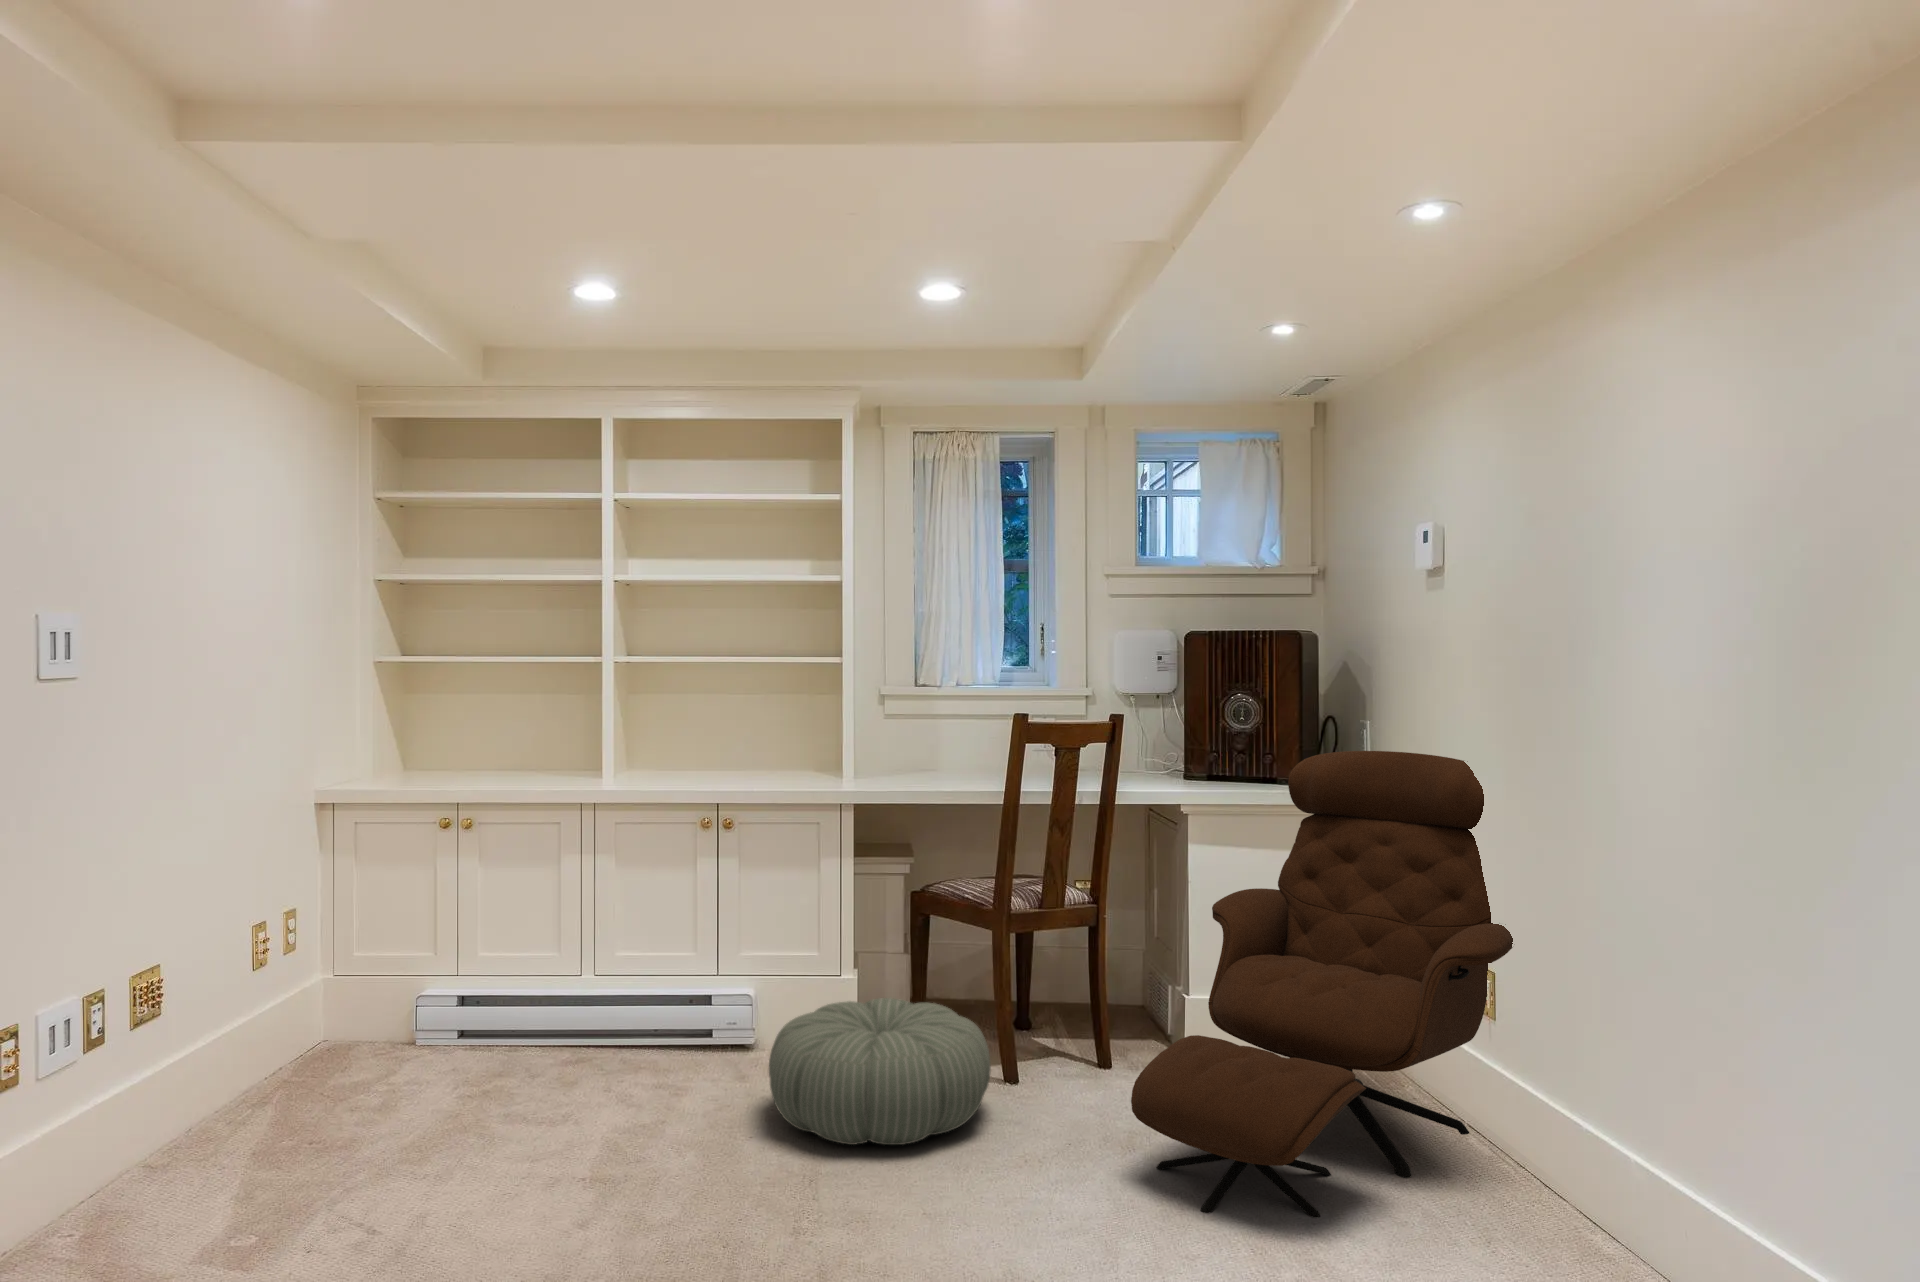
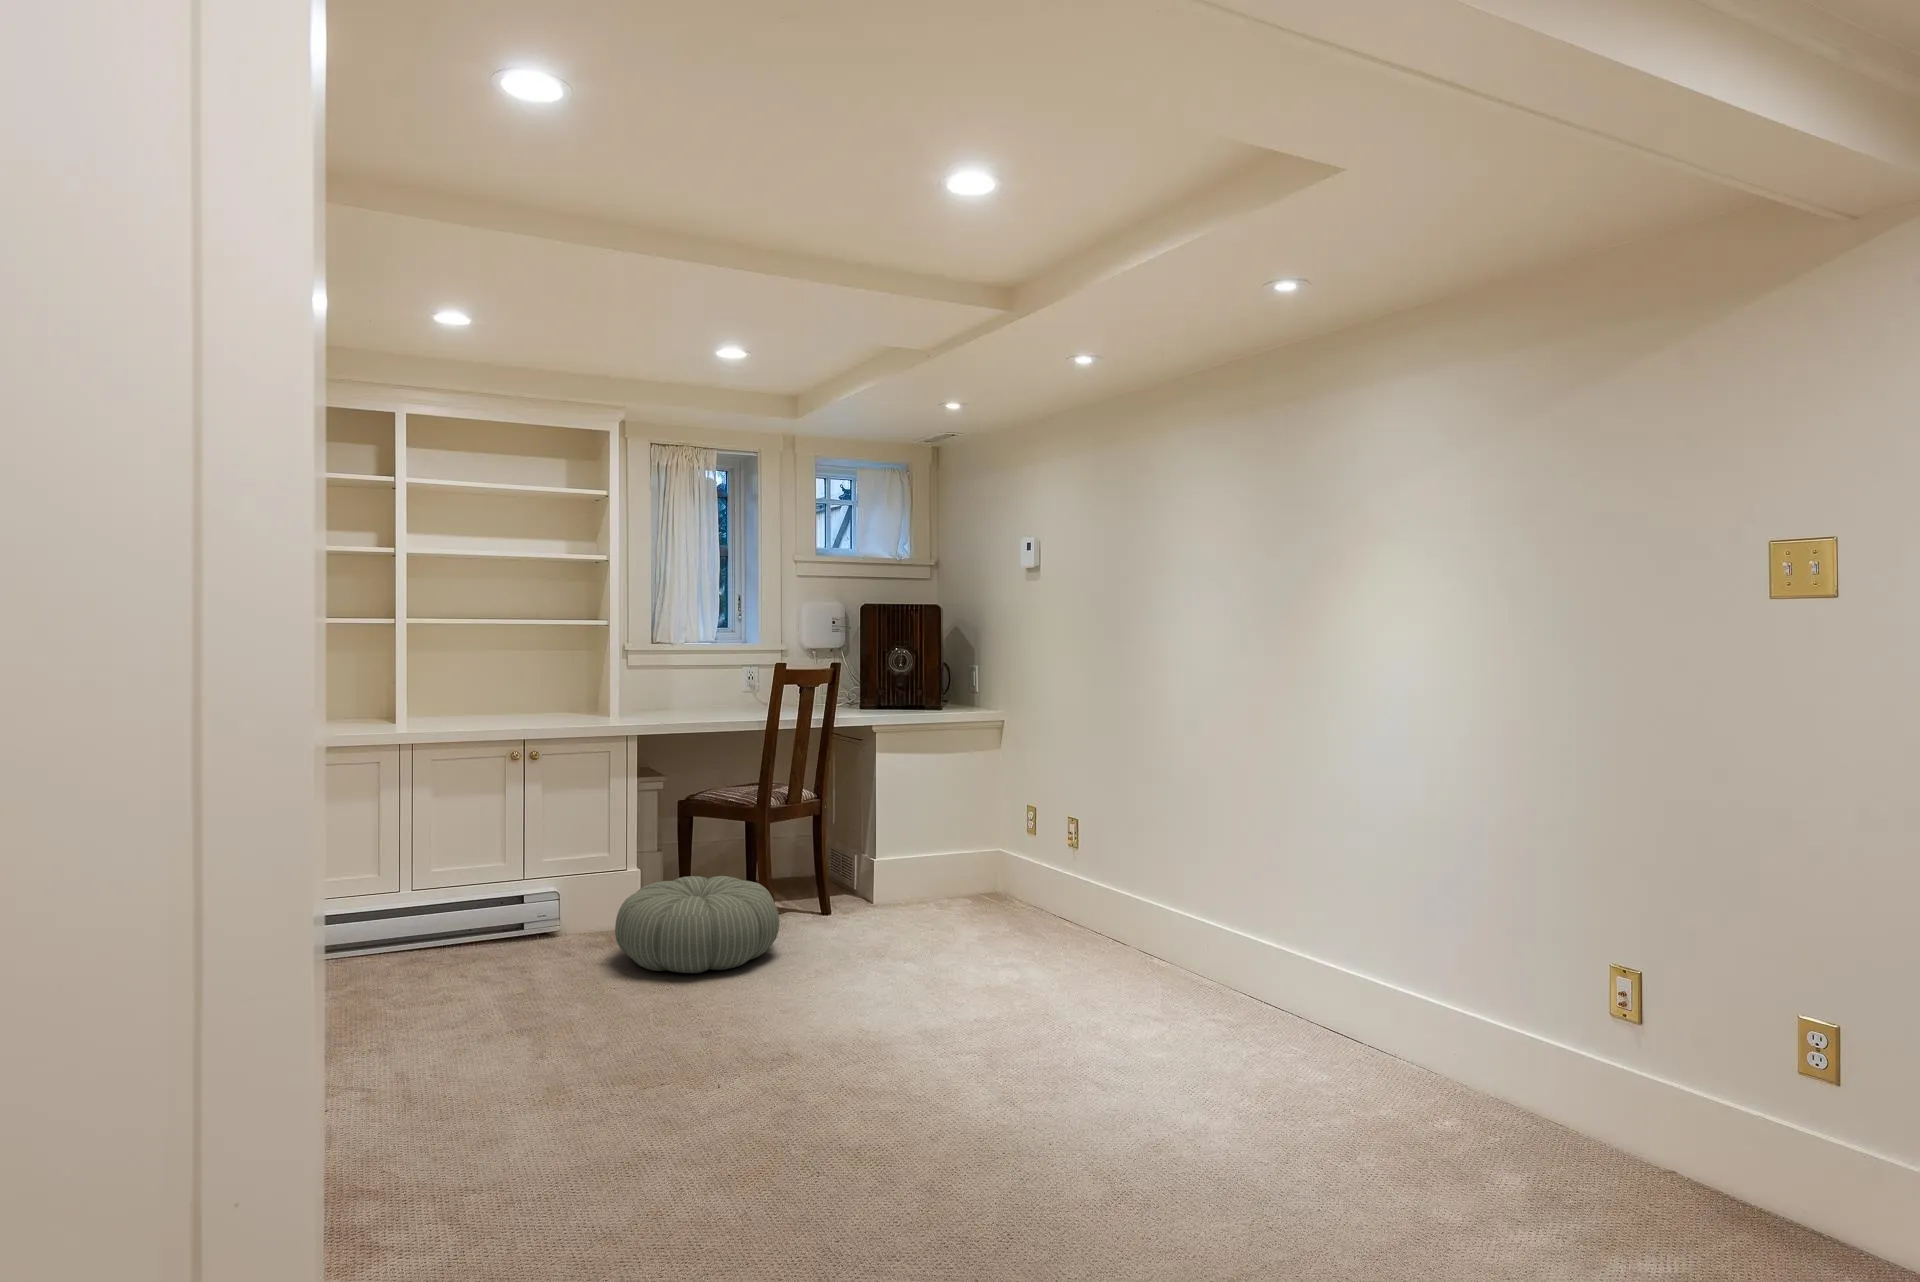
lounge chair: present [1131,751,1513,1218] -> none [889,687,1091,975]

